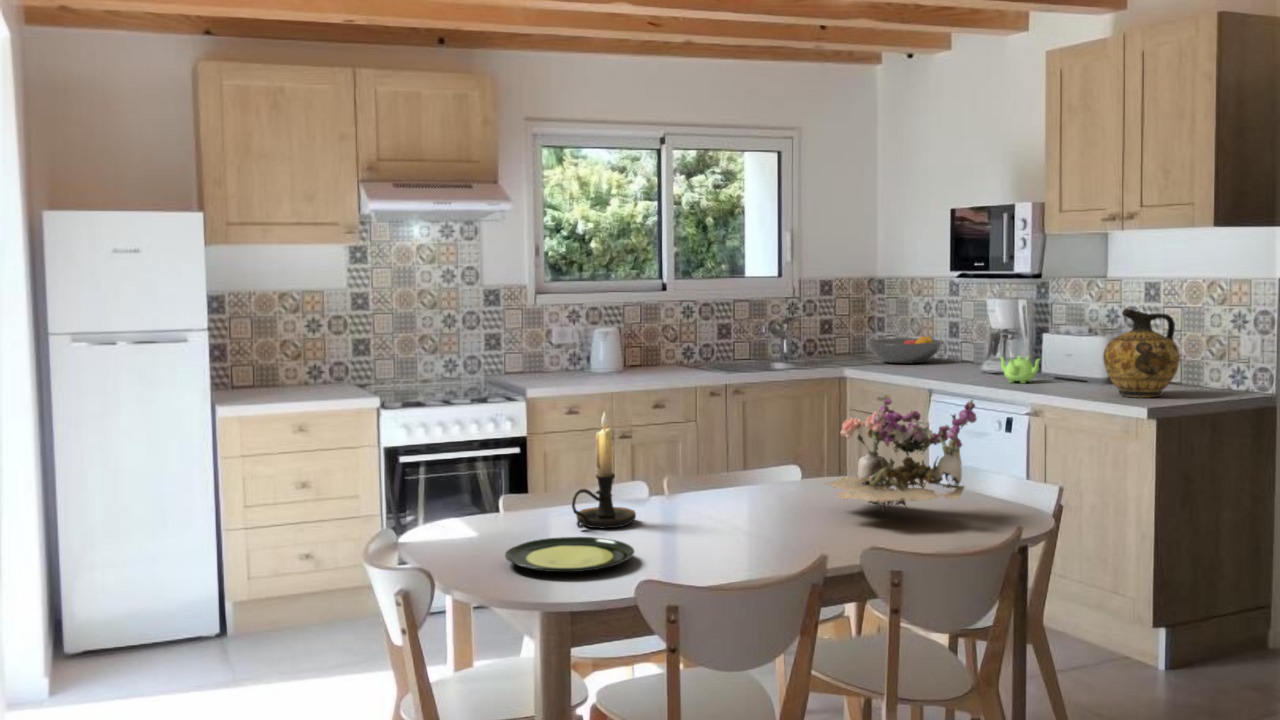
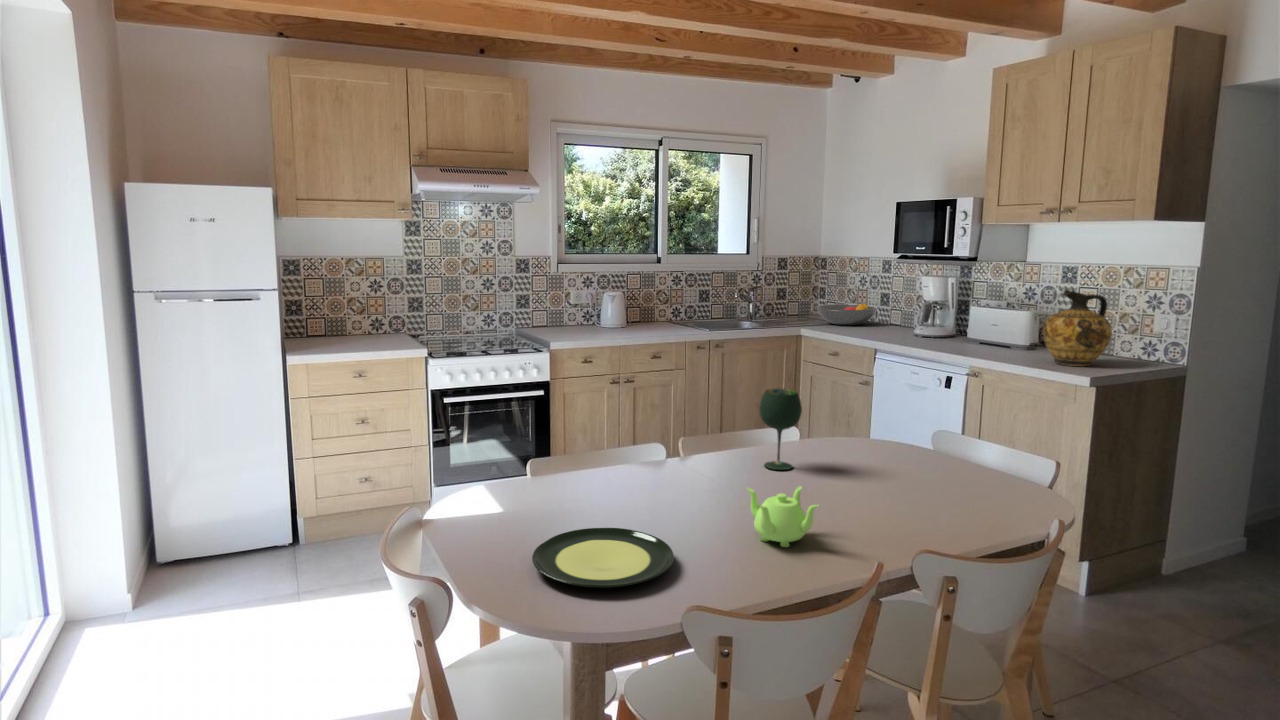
teapot: present [1000,356,1040,383] -> present [747,486,818,547]
flower arrangement: present [827,399,977,511] -> none [843,379,1008,491]
candle holder: present [572,412,636,528] -> none [601,389,663,508]
wine glass: none [743,416,787,501] -> present [759,389,802,470]

